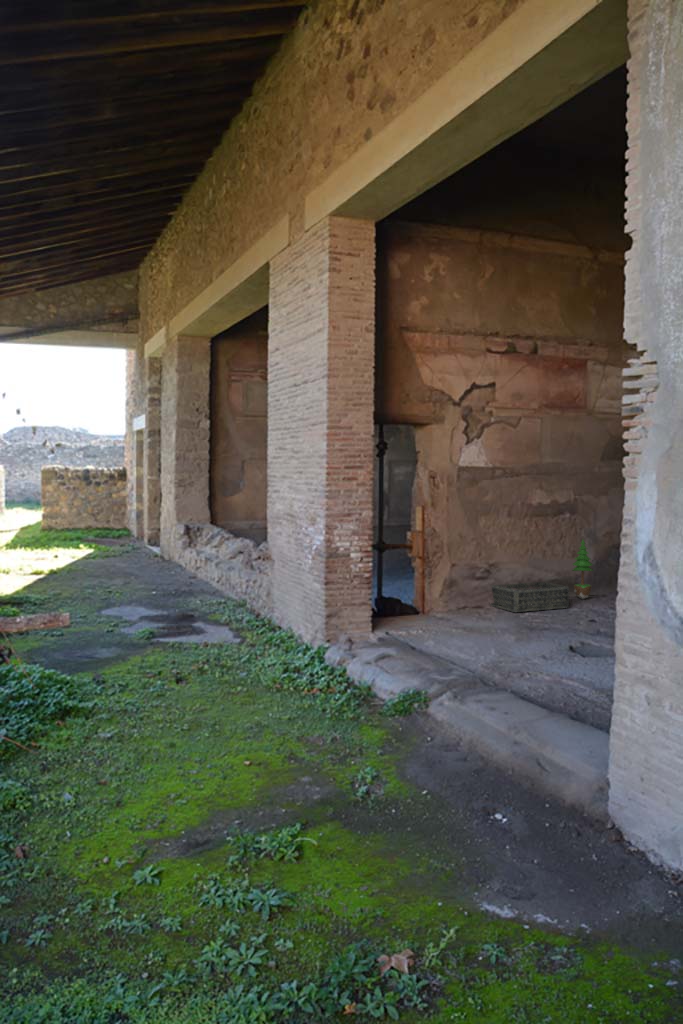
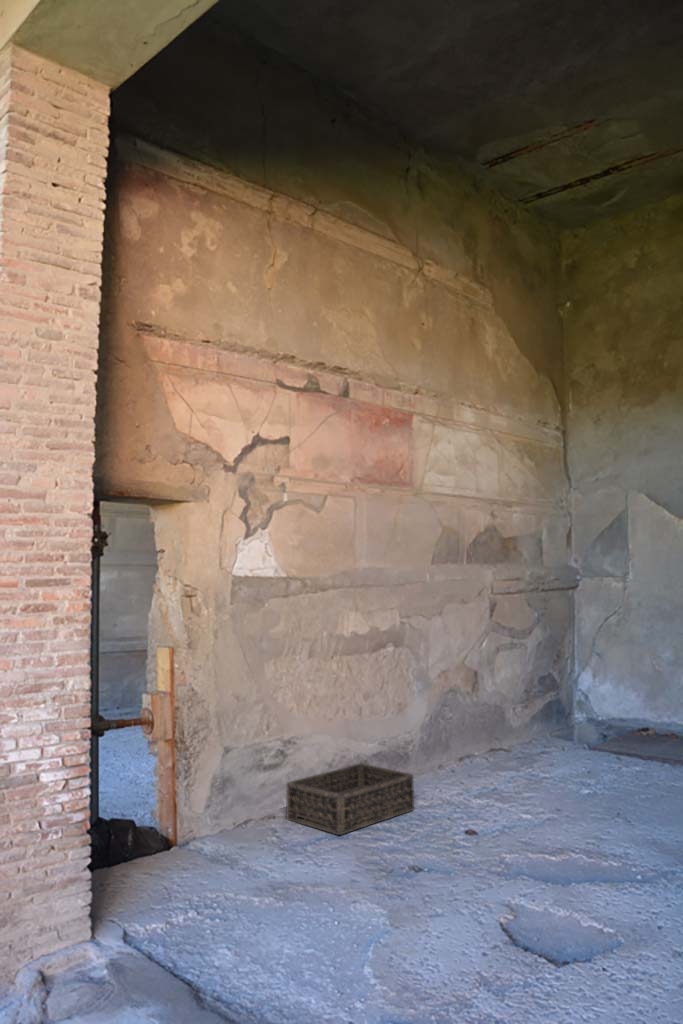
potted tree: present [572,540,593,599] -> none [398,687,433,785]

